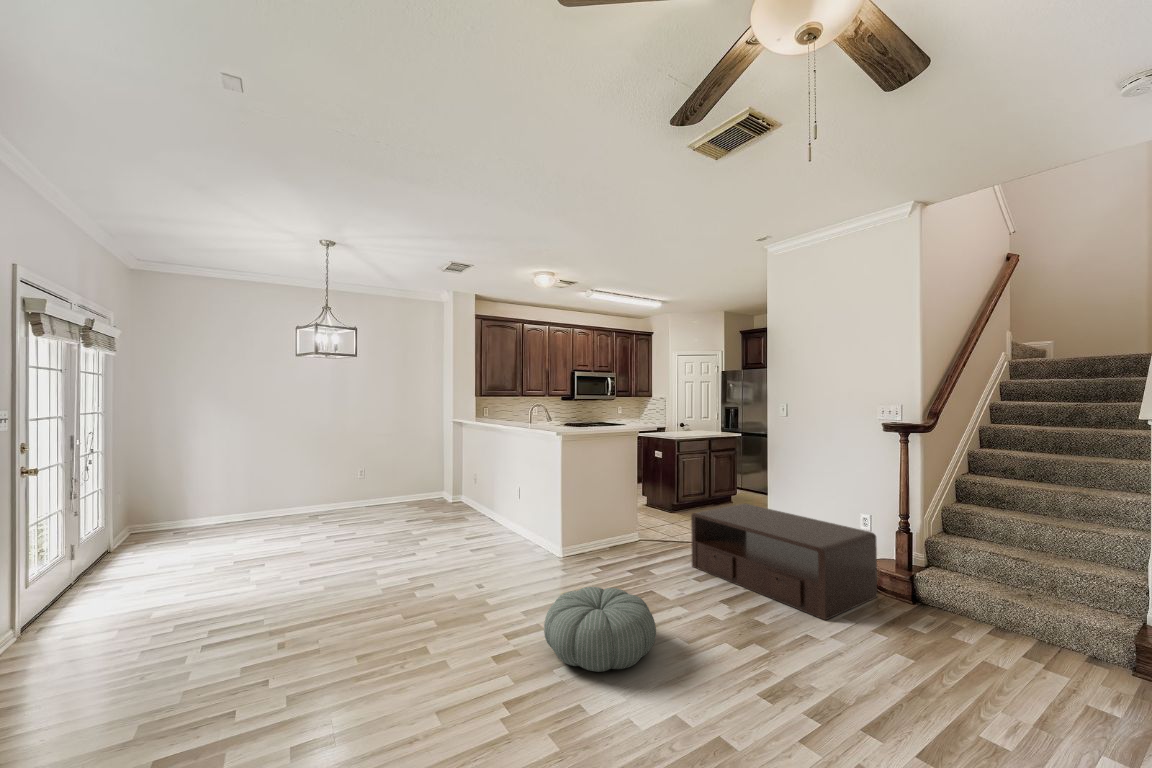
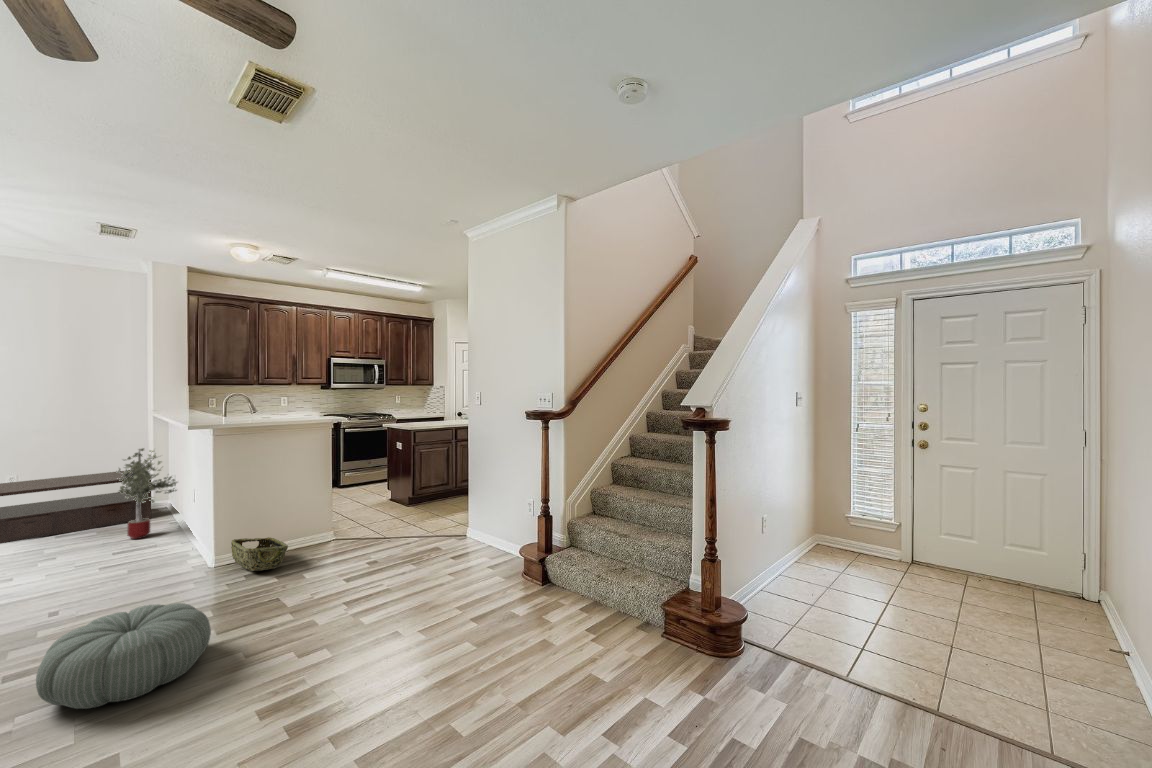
potted tree: none [457,450,500,528] -> present [117,448,177,539]
coffee table: present [691,504,877,620] -> present [0,471,151,544]
woven basket: none [575,534,627,564] -> present [231,537,288,571]

